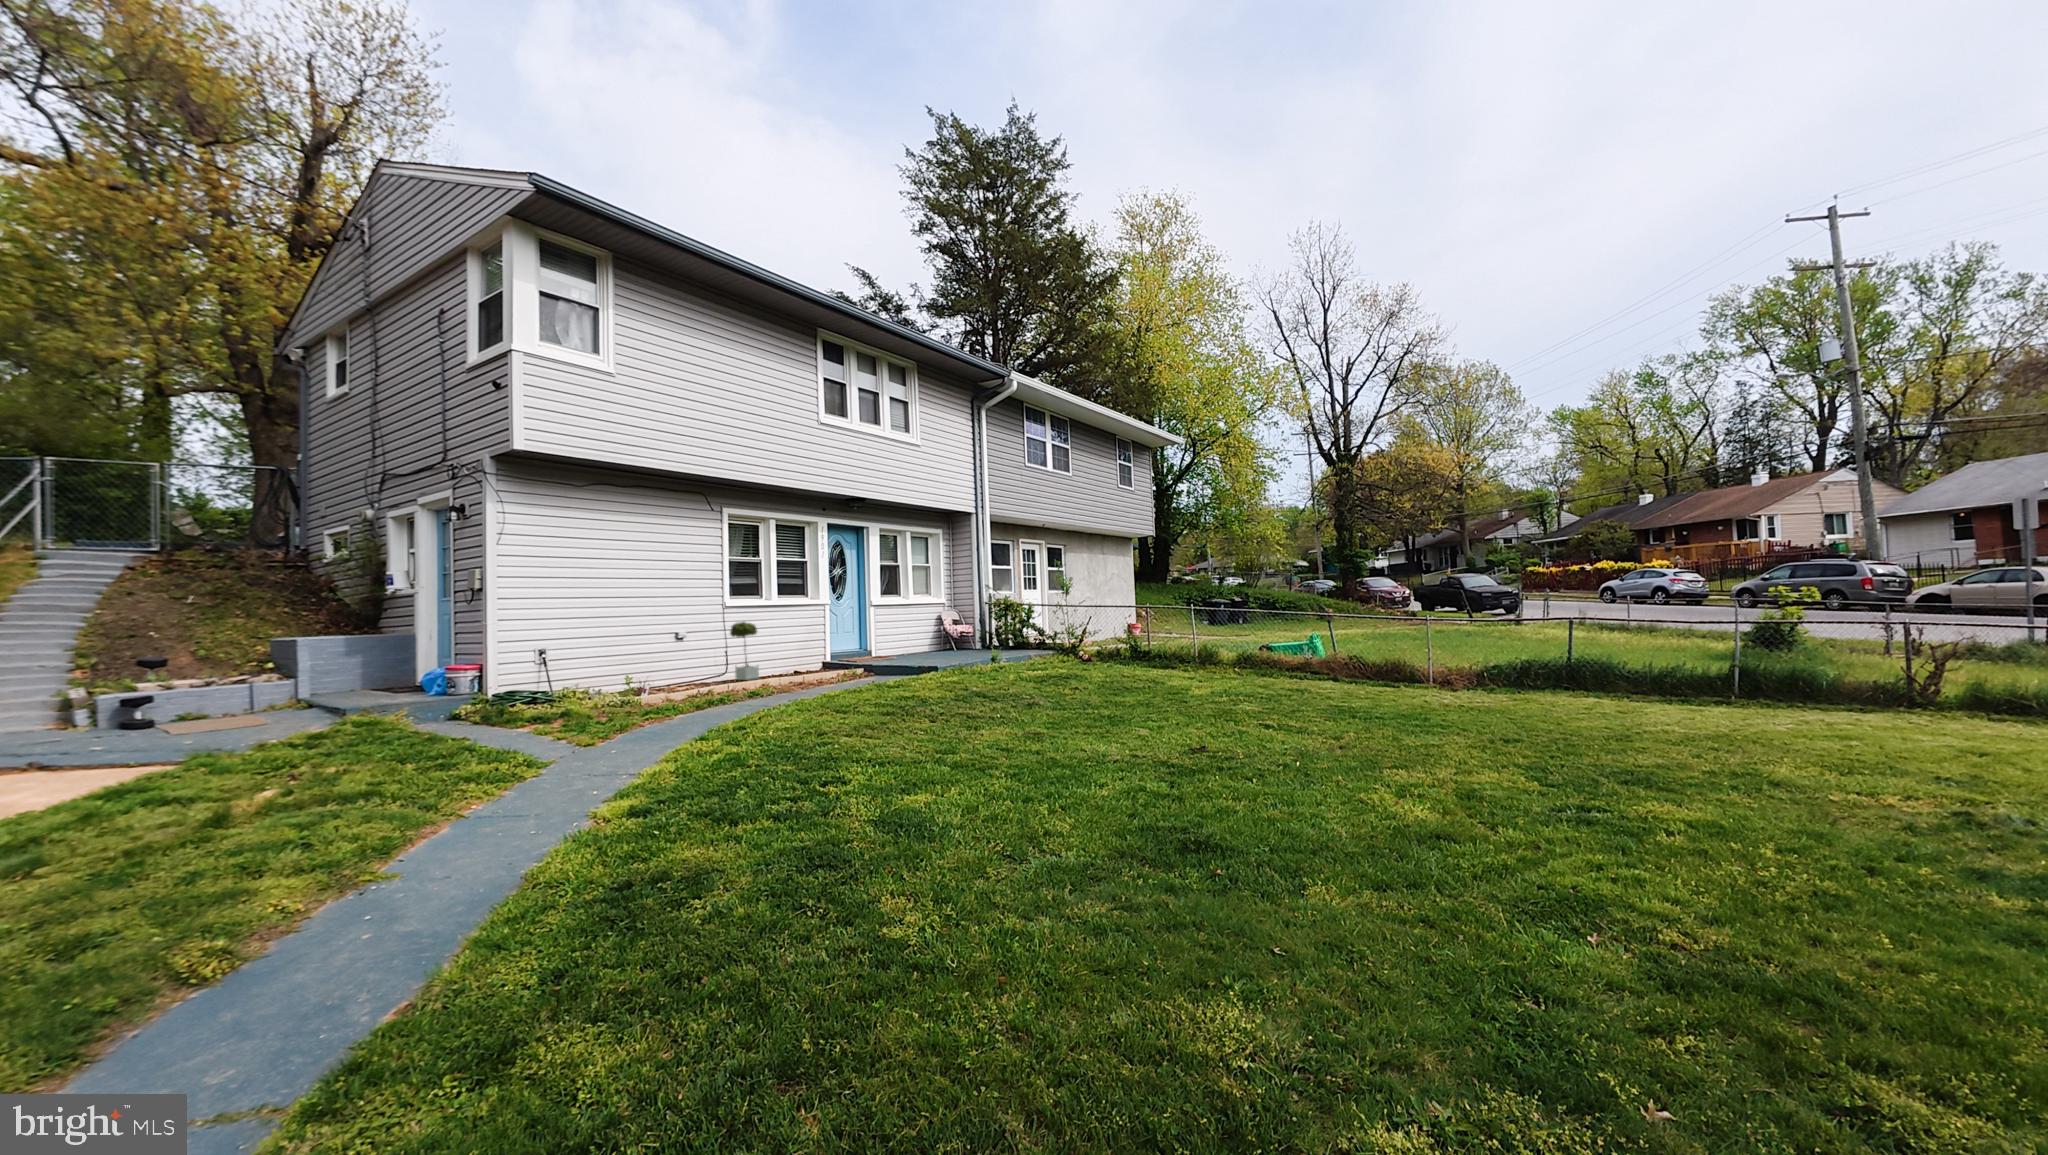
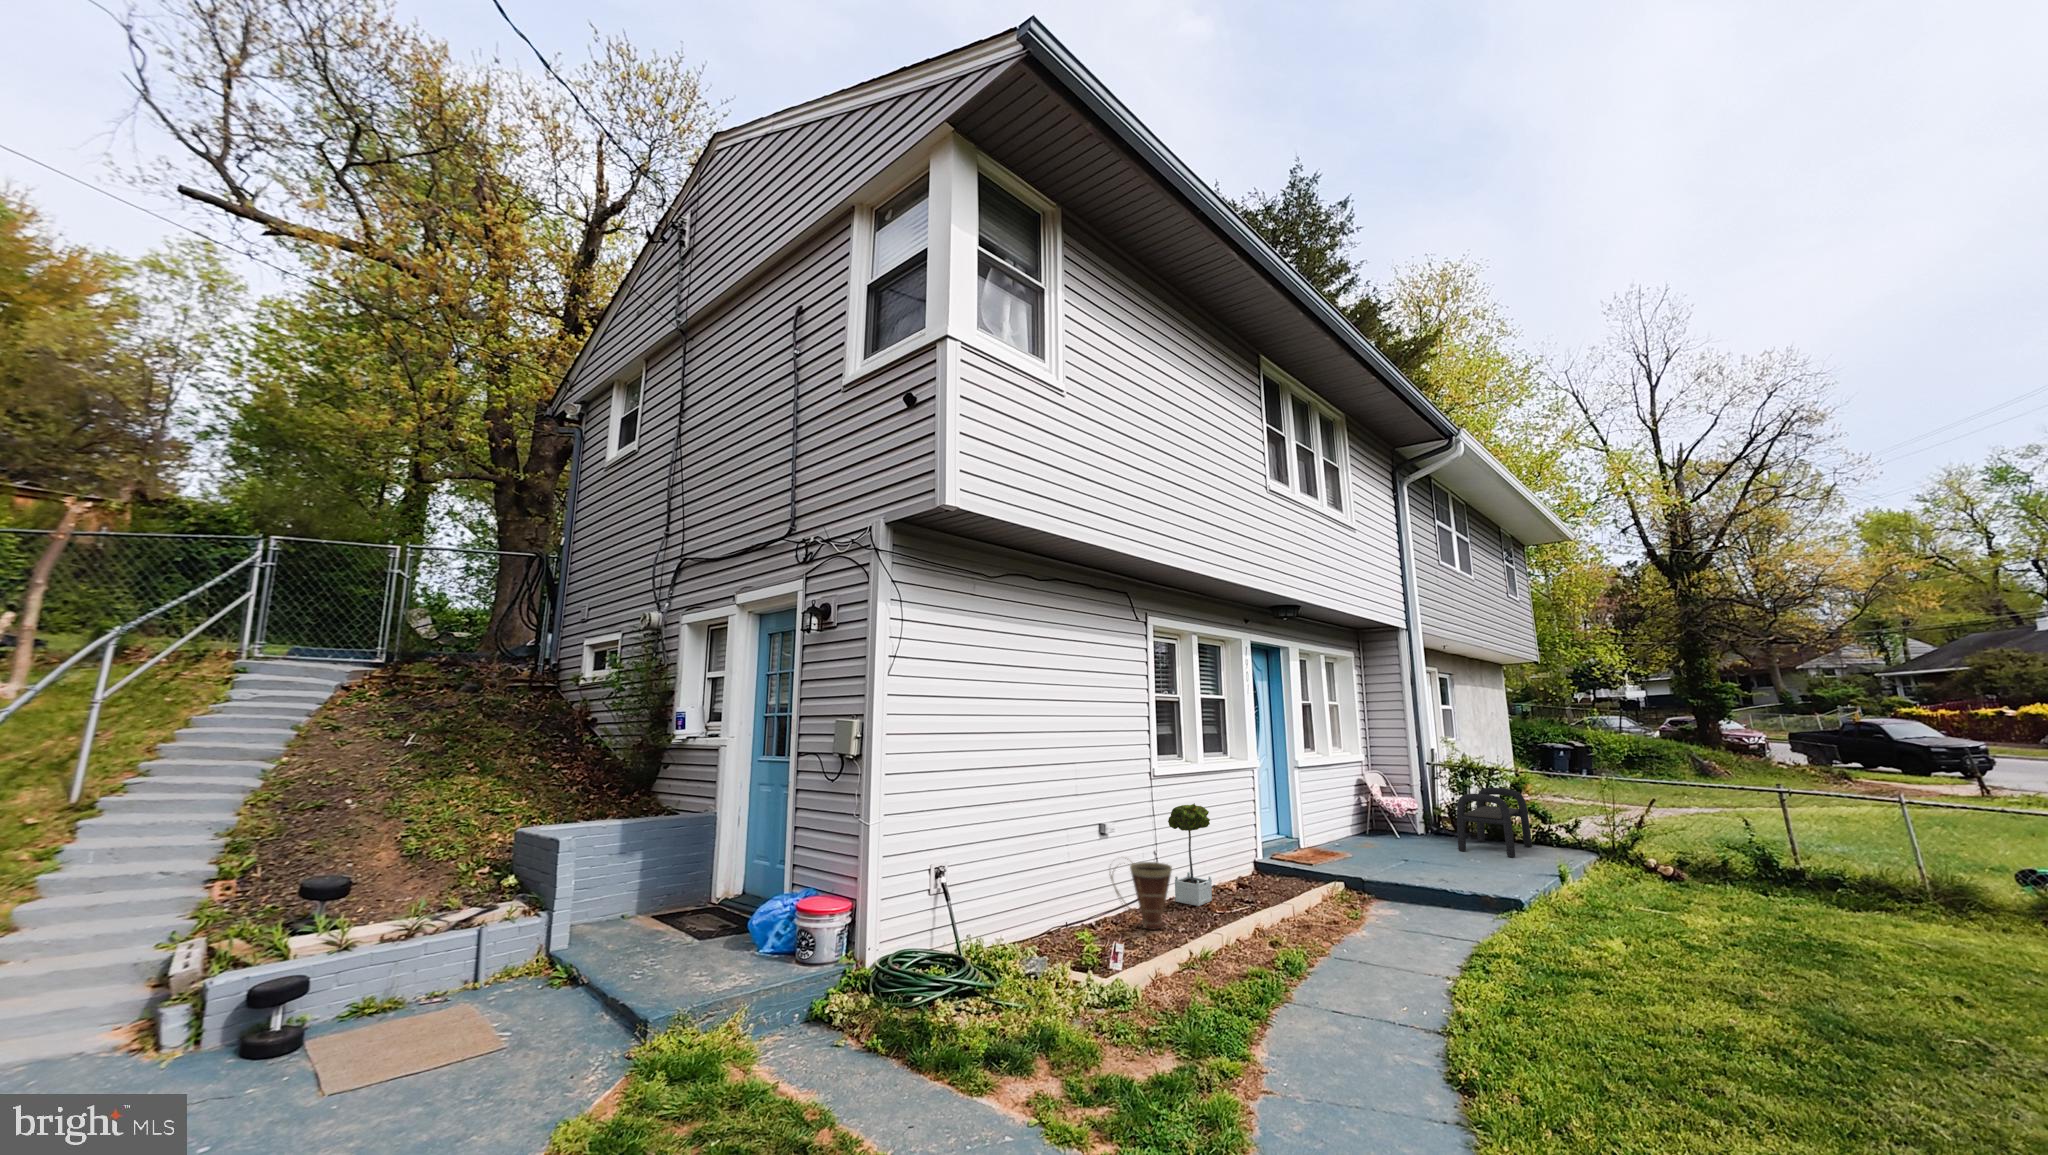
bench: none [974,616,1027,655] -> present [1457,788,1532,857]
basket: none [671,650,711,688] -> present [1109,862,1172,930]

